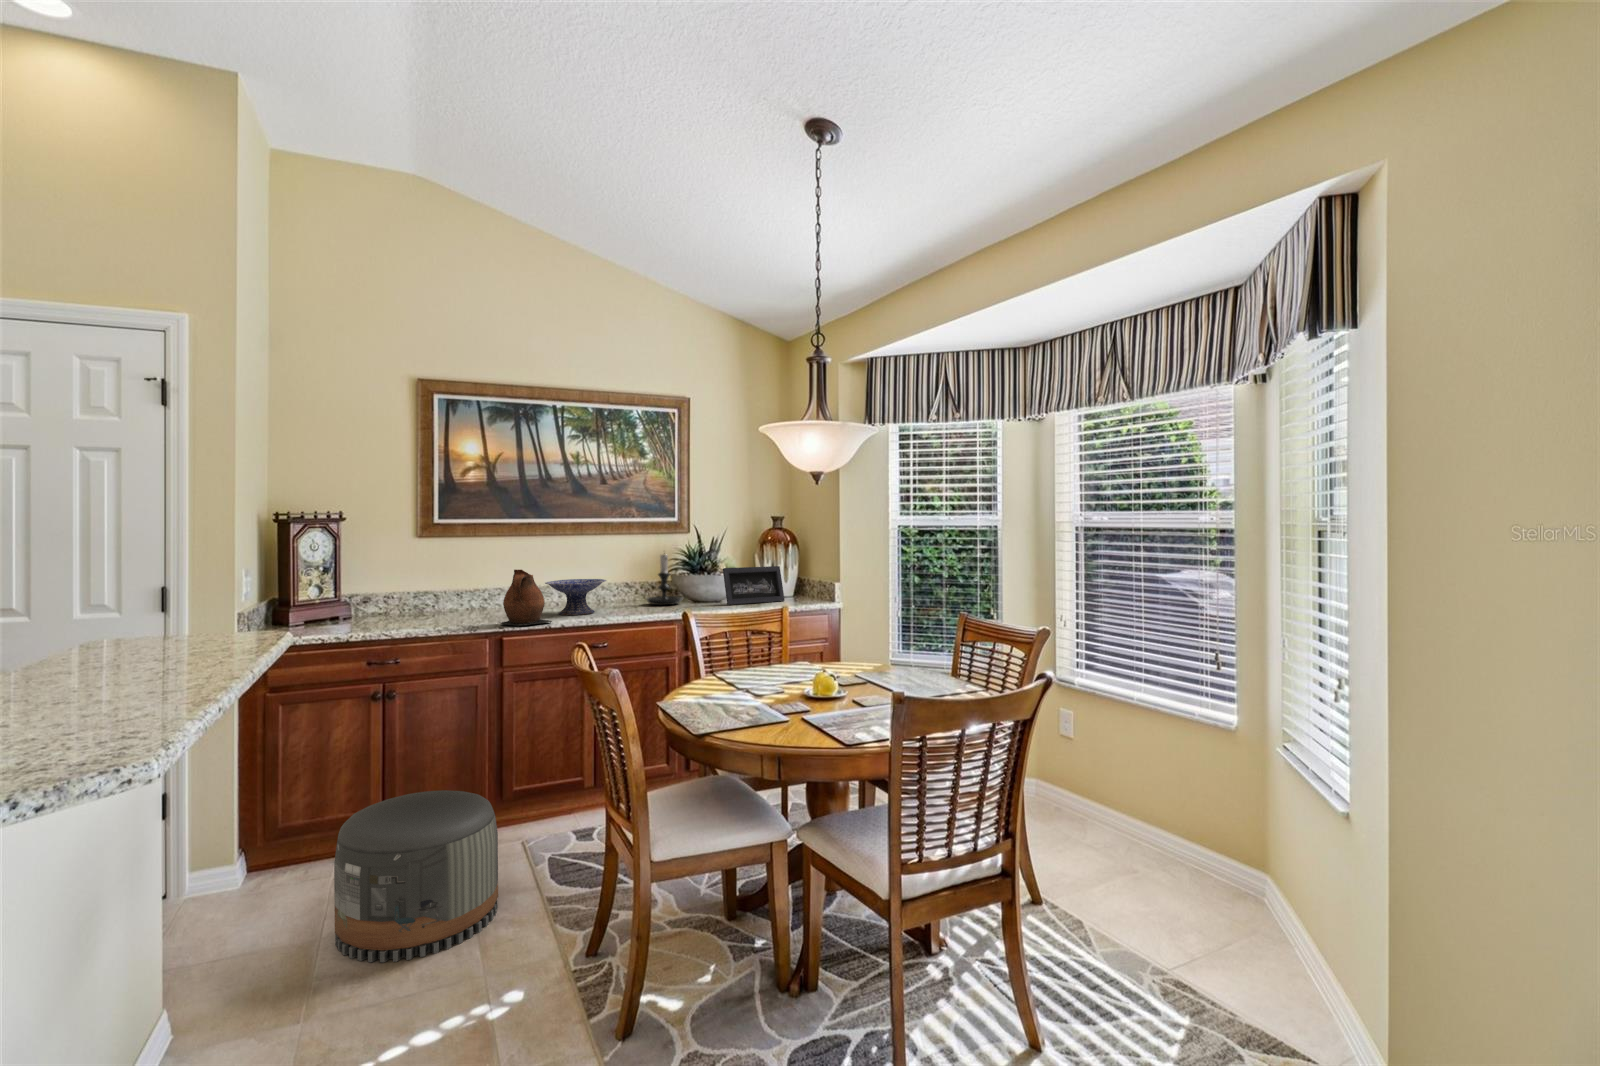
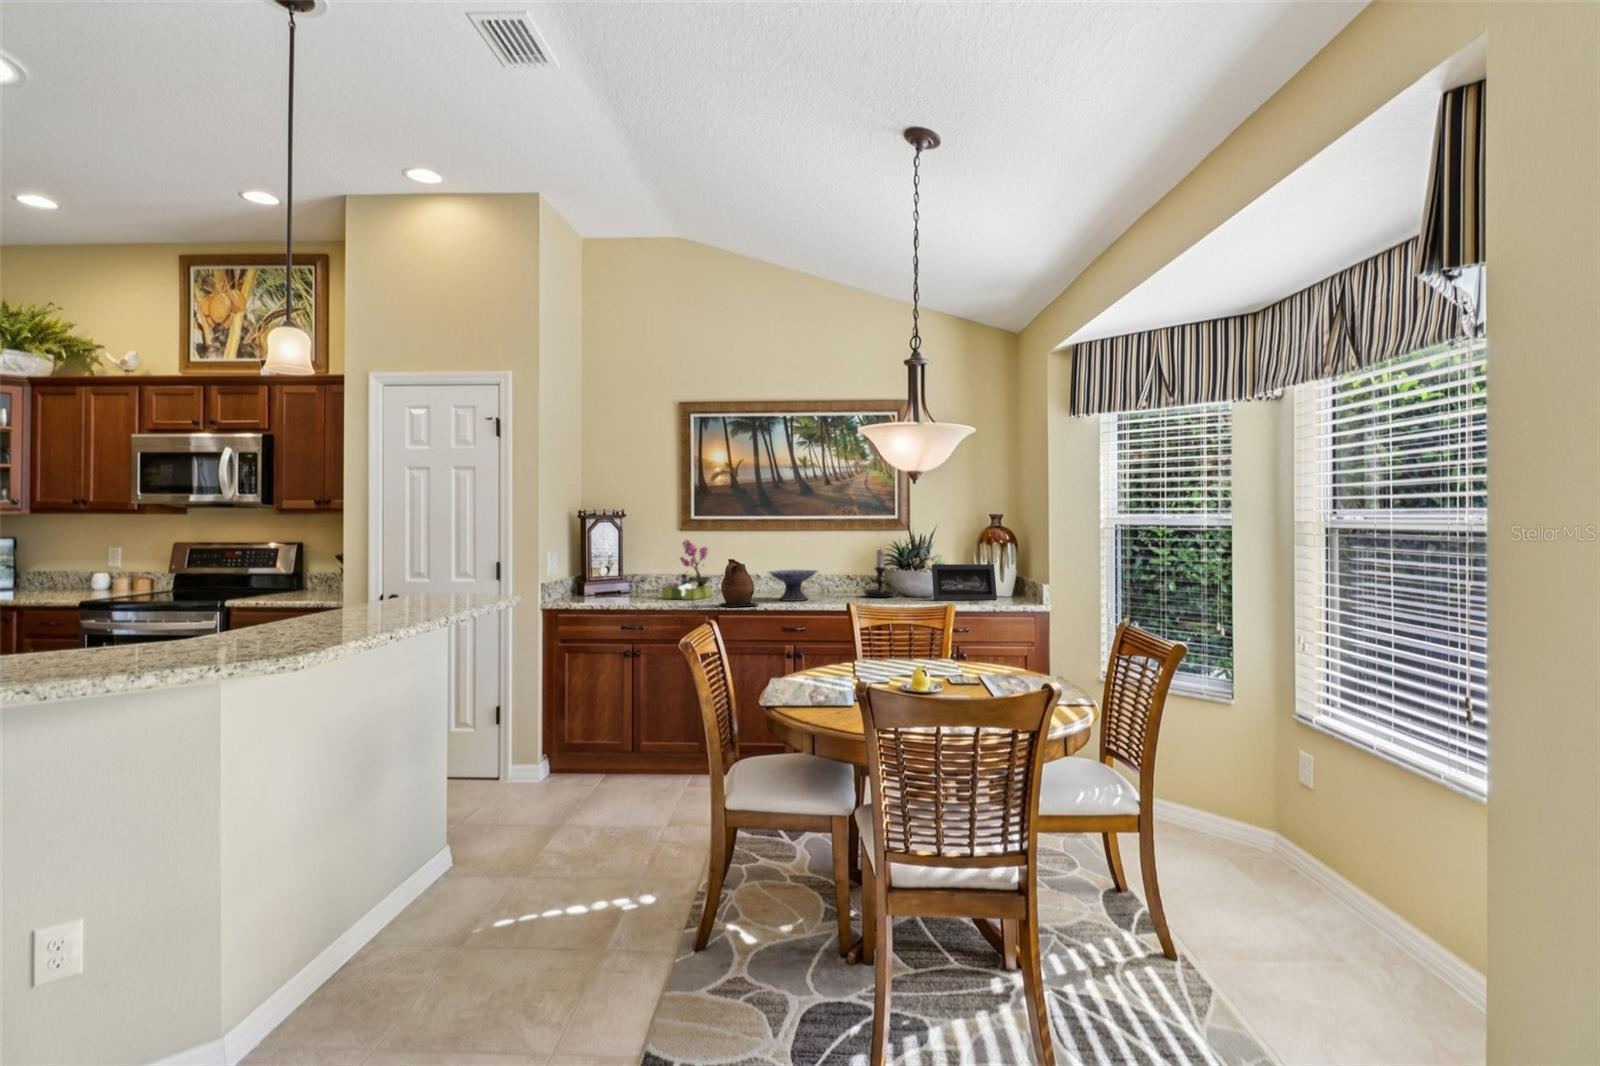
flower arrangement: none [405,546,467,622] -> present [662,540,711,600]
pouf: present [334,790,498,962] -> none [563,732,681,856]

